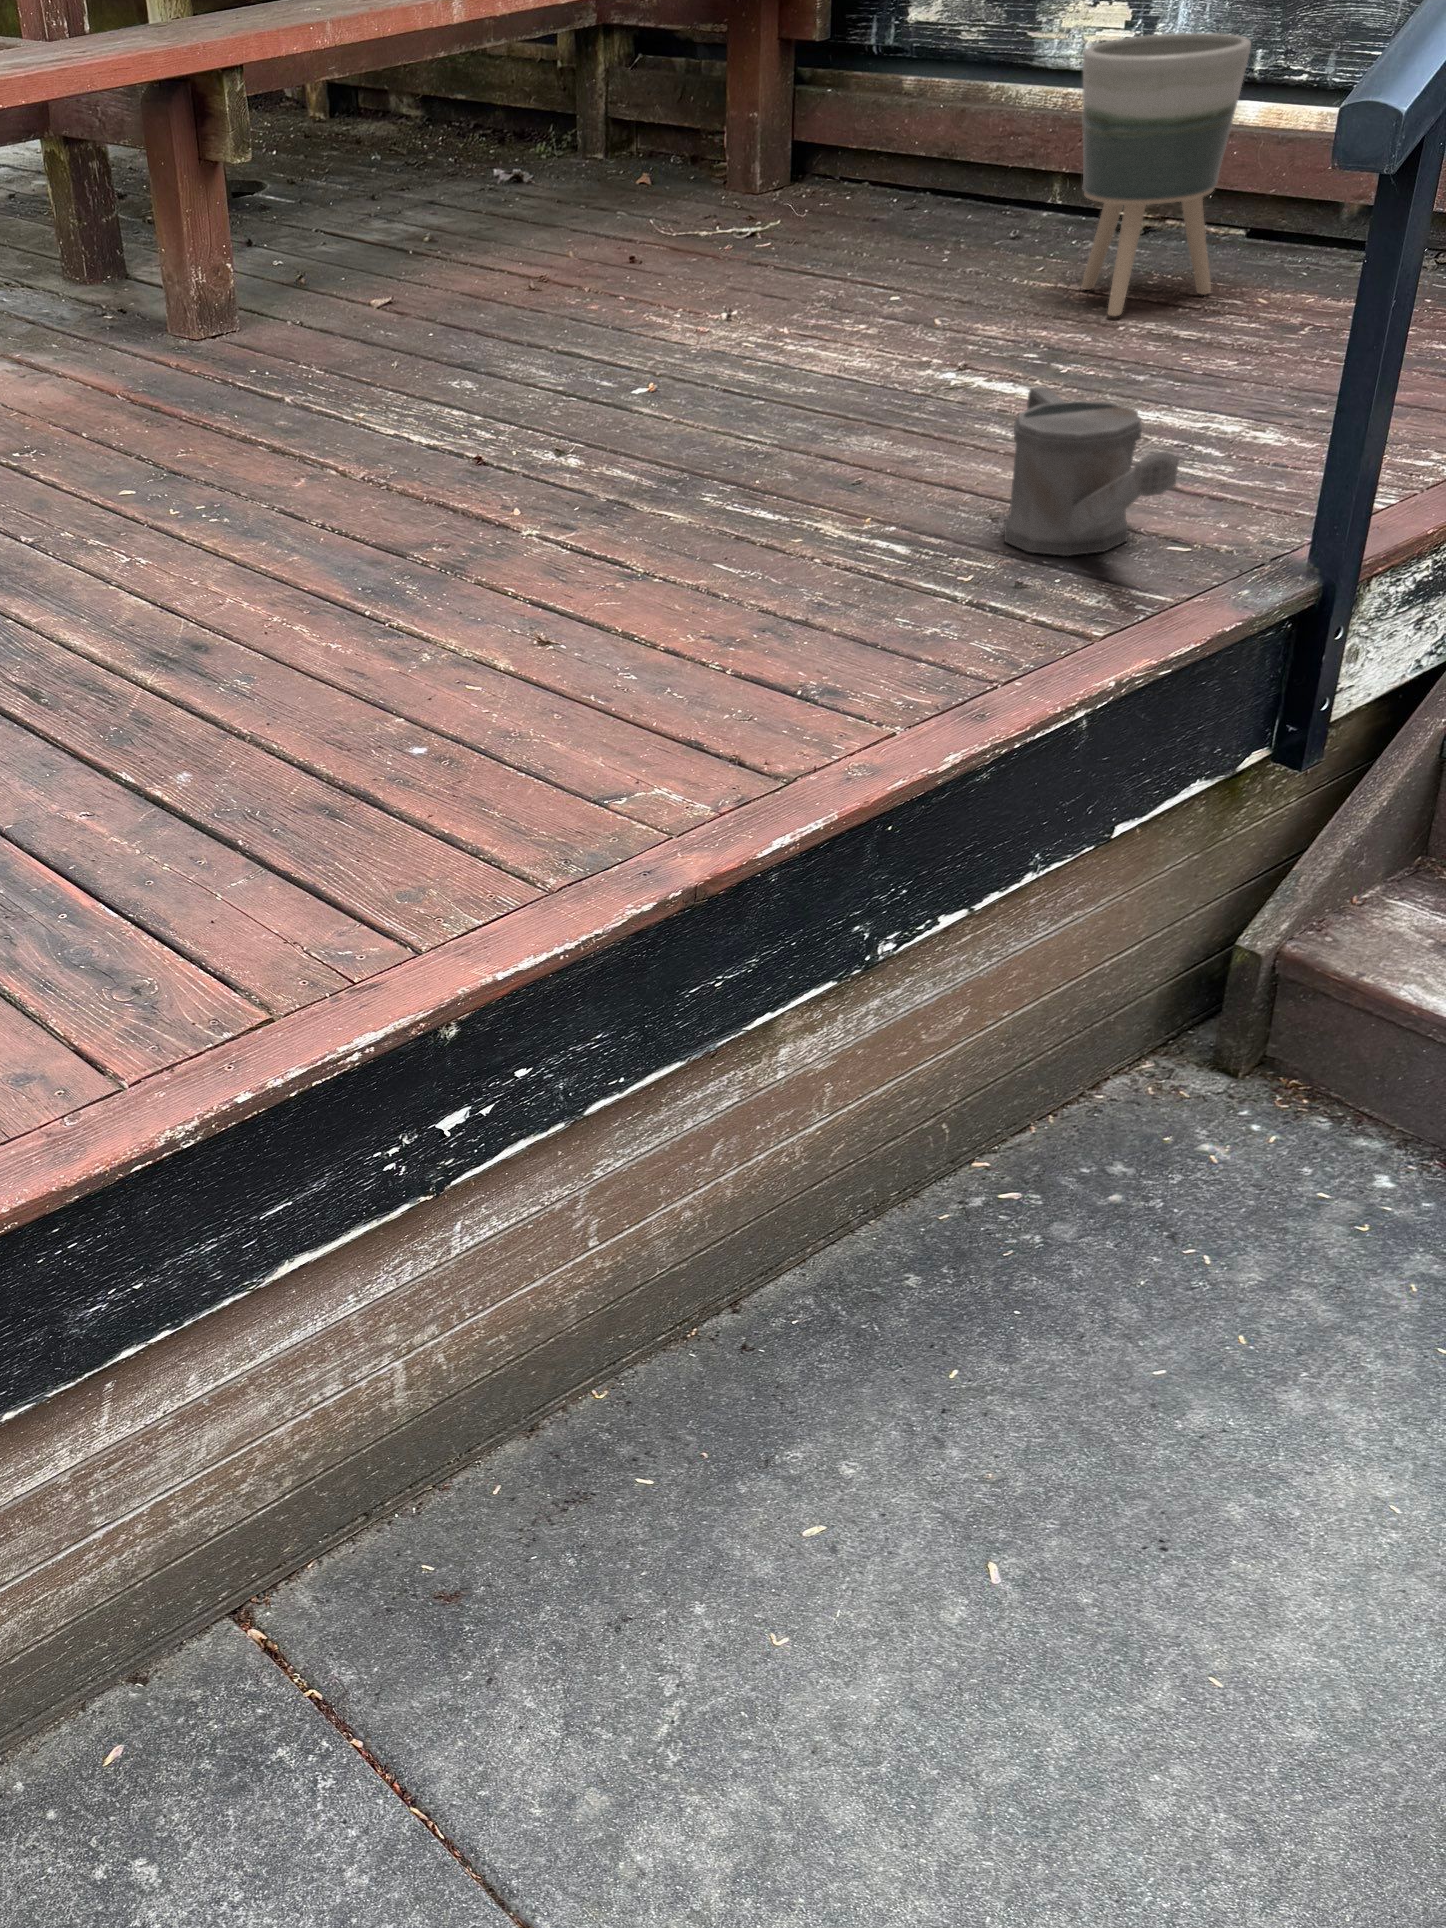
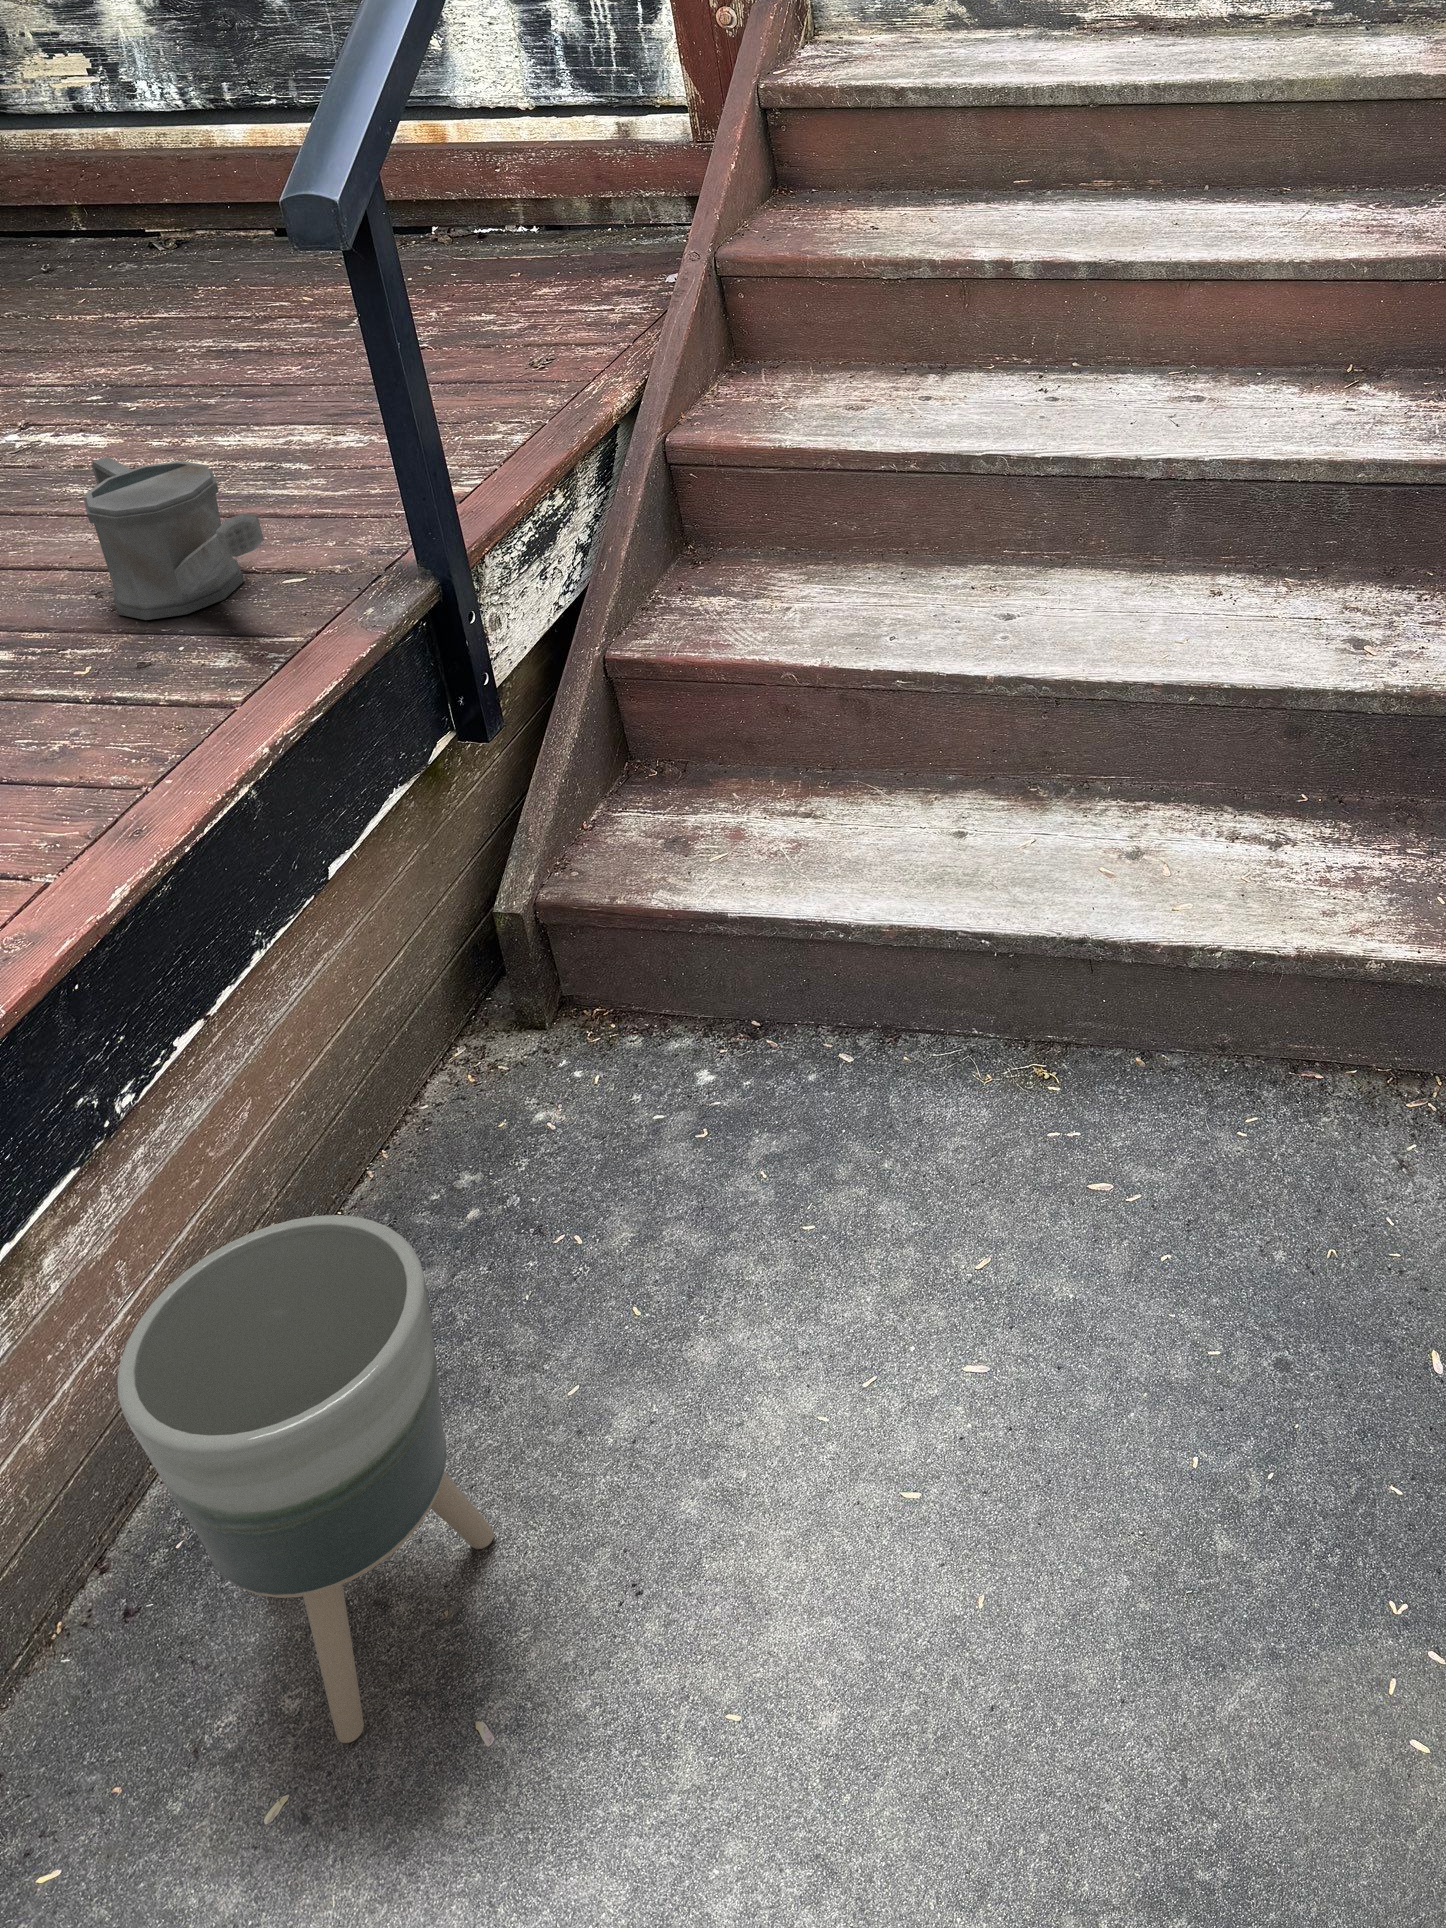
planter: present [1081,33,1251,316] -> present [117,1215,494,1743]

